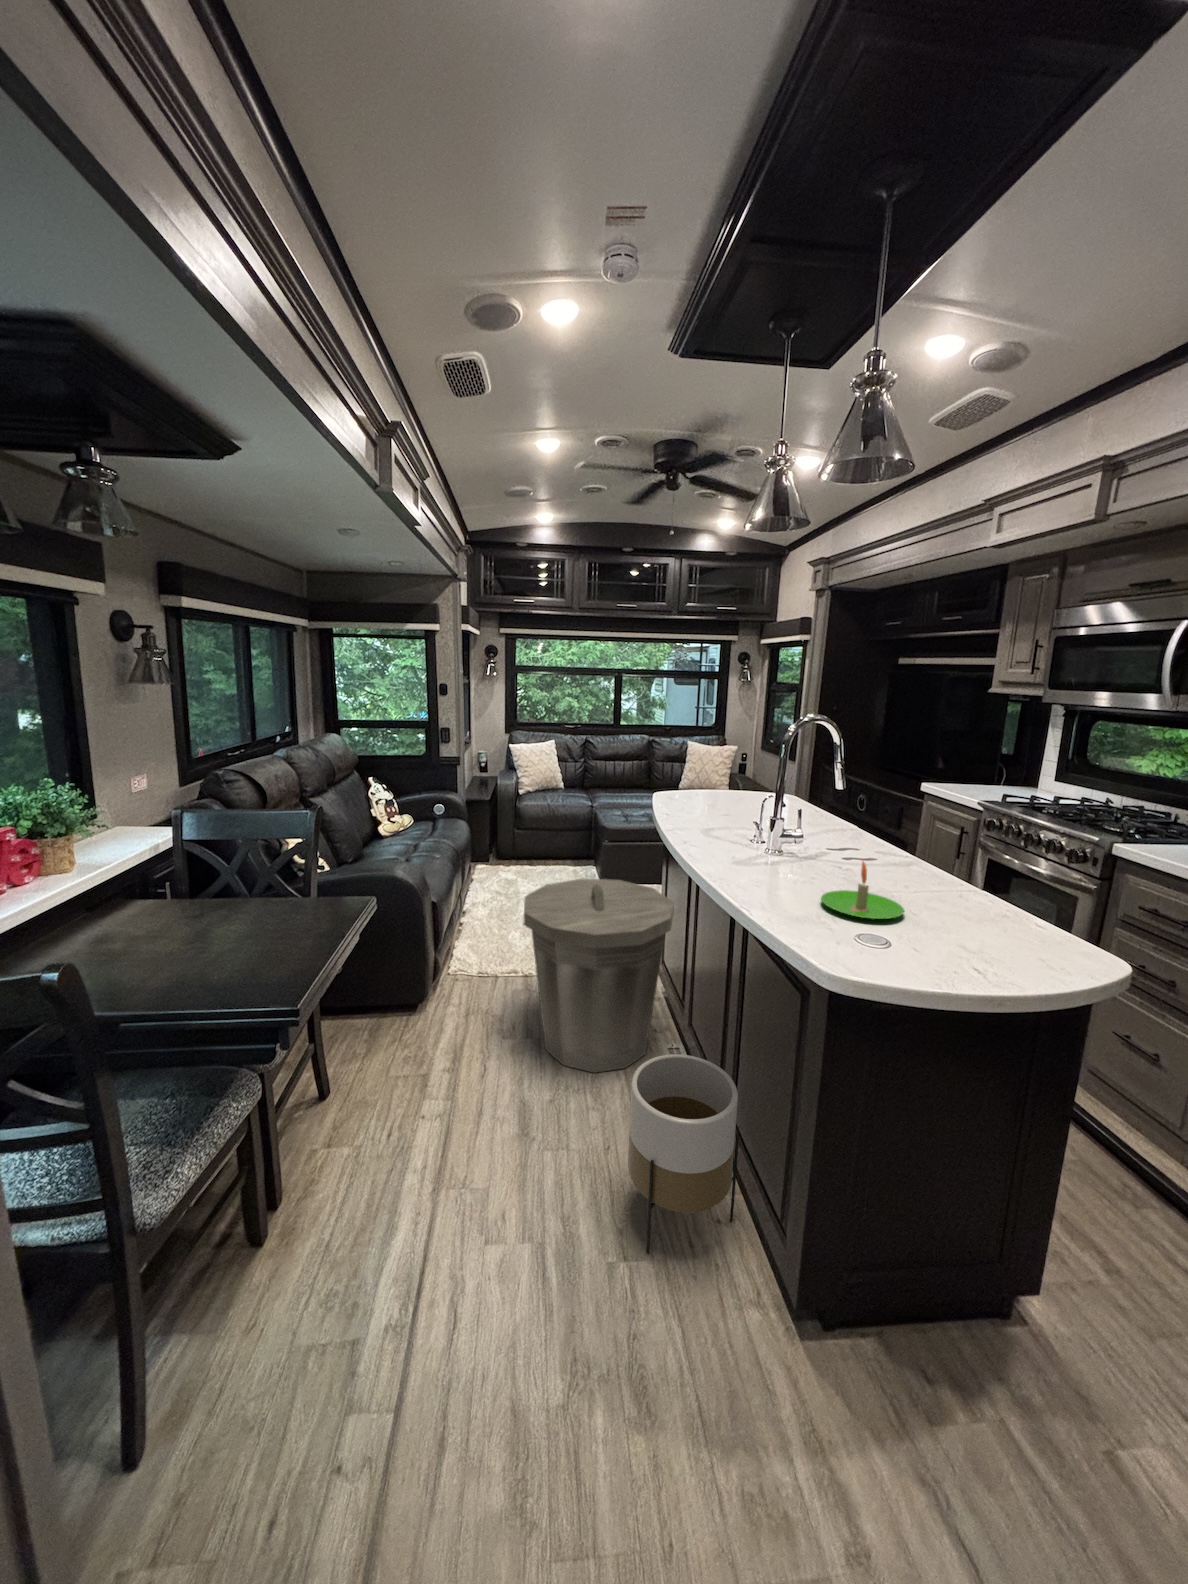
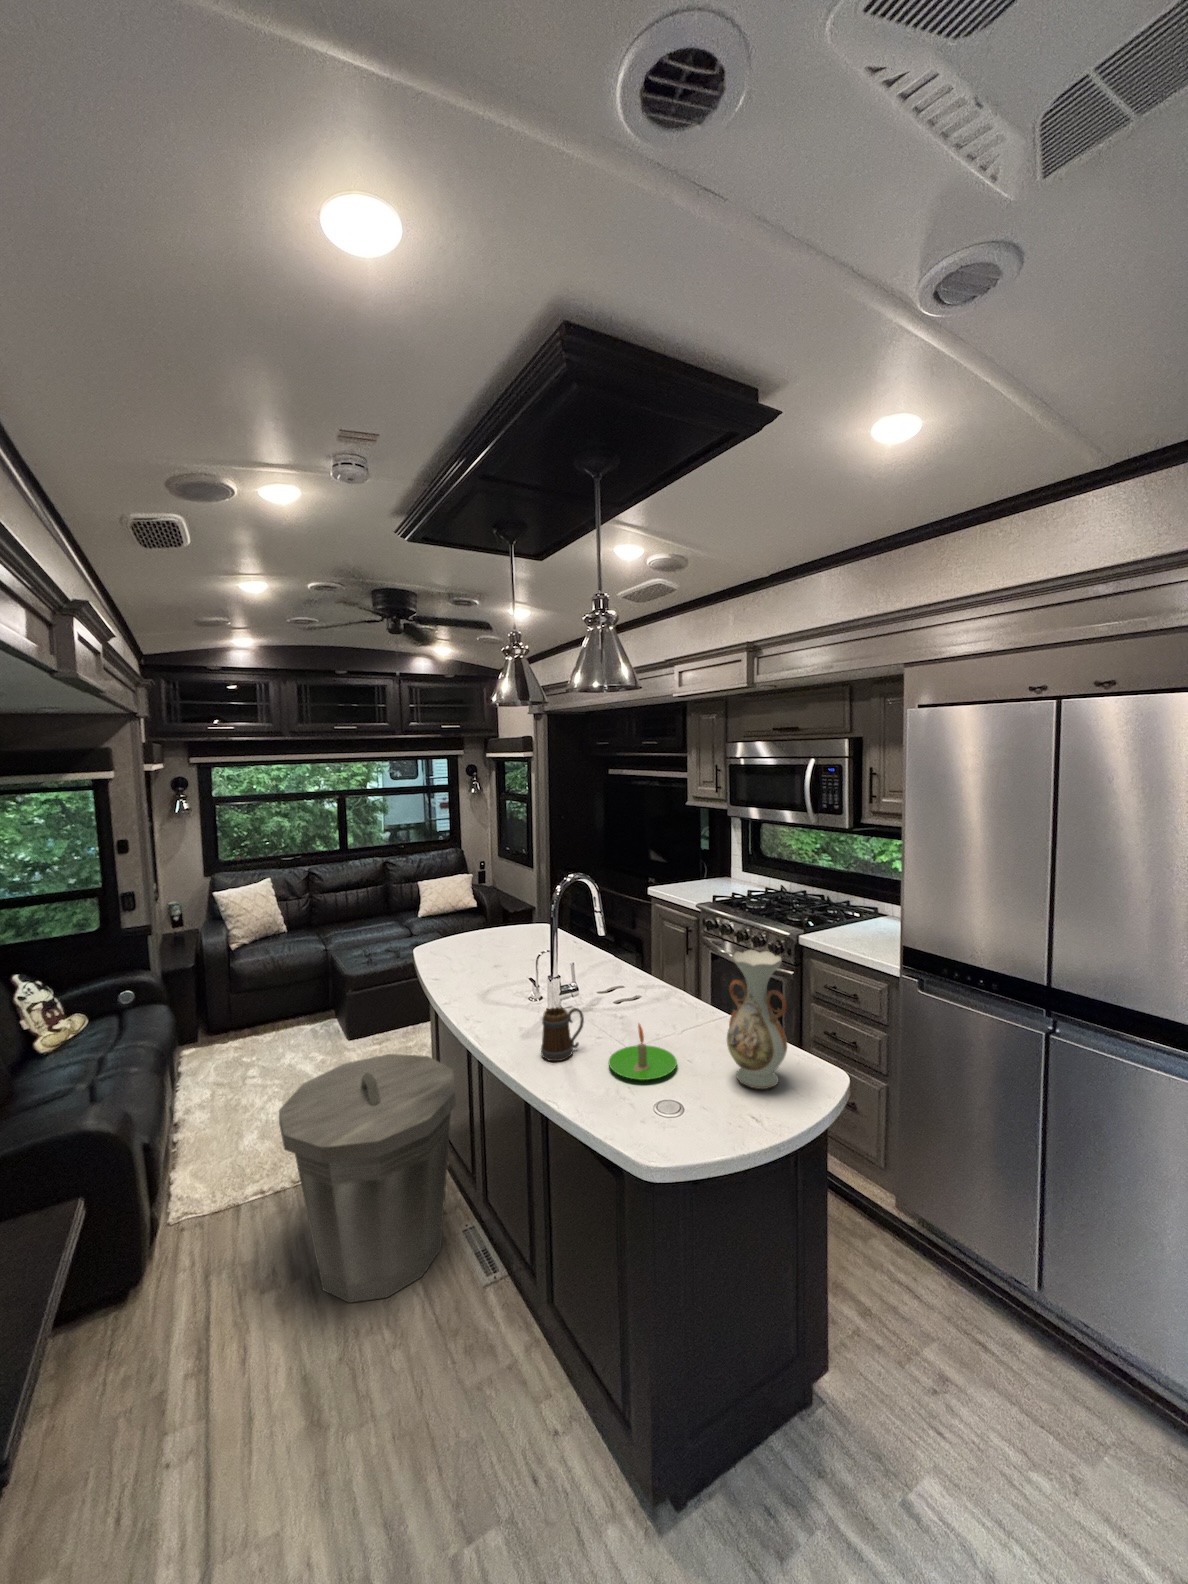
vase: none [973,791,1074,957] -> present [727,950,787,1089]
mug: none [750,835,802,888] -> present [541,1007,584,1061]
planter: present [628,1054,739,1254] -> none [450,1252,569,1512]

